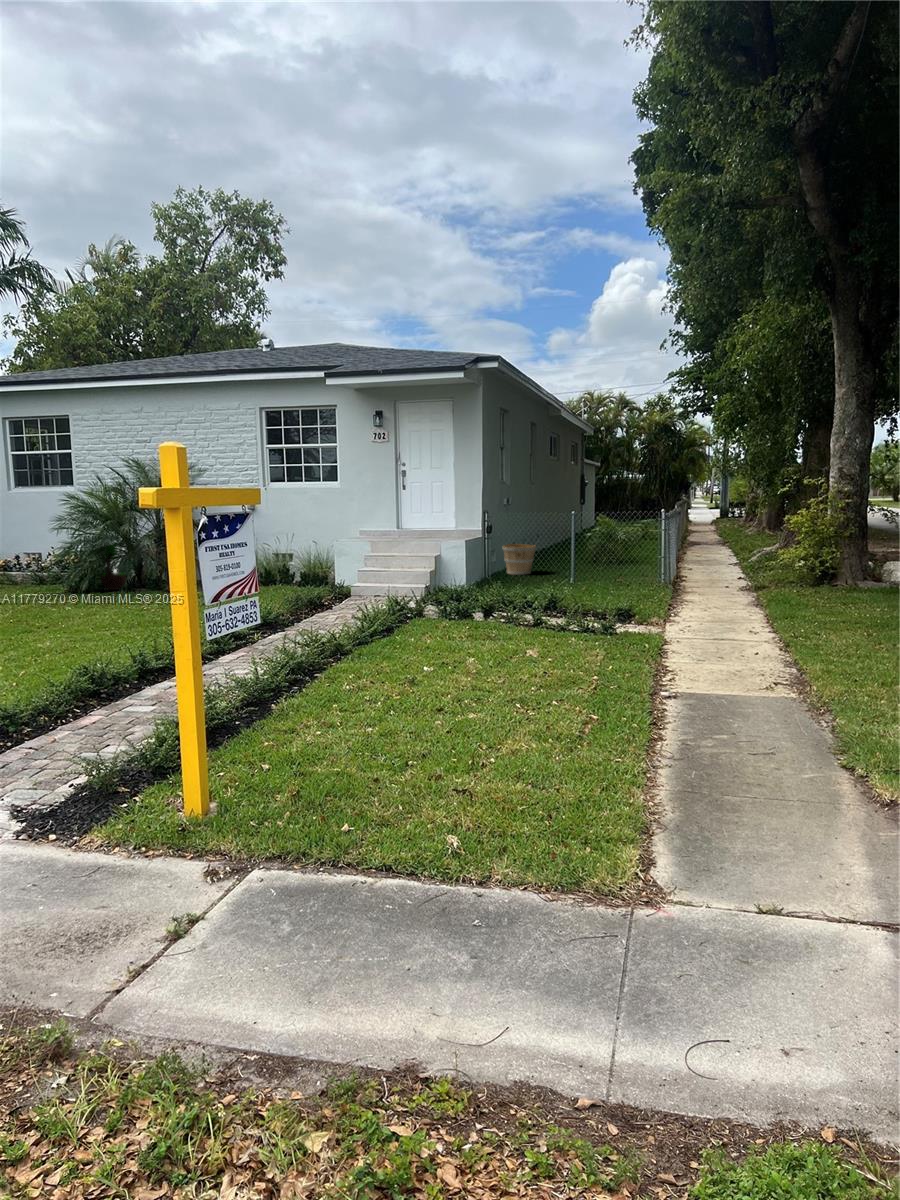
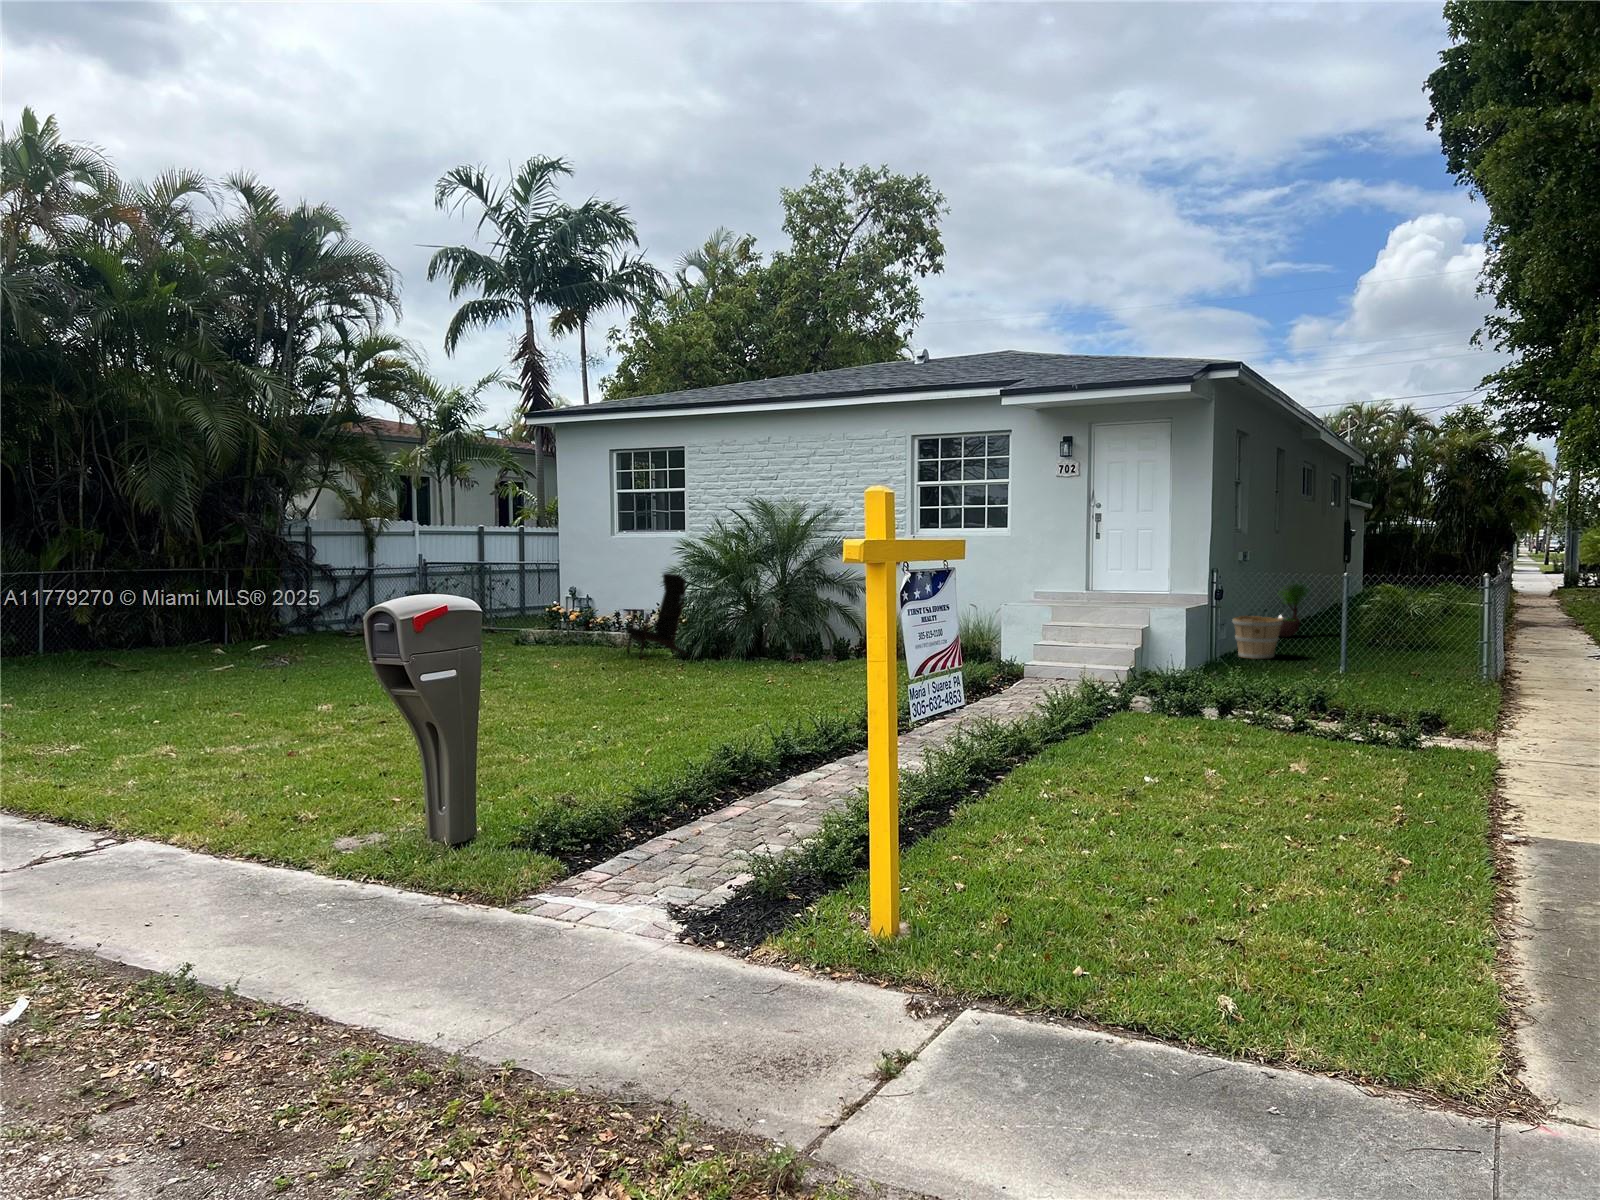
lounge chair: none [13,521,77,595] -> present [626,573,687,659]
potted tree: present [92,542,126,590] -> present [1276,584,1308,637]

